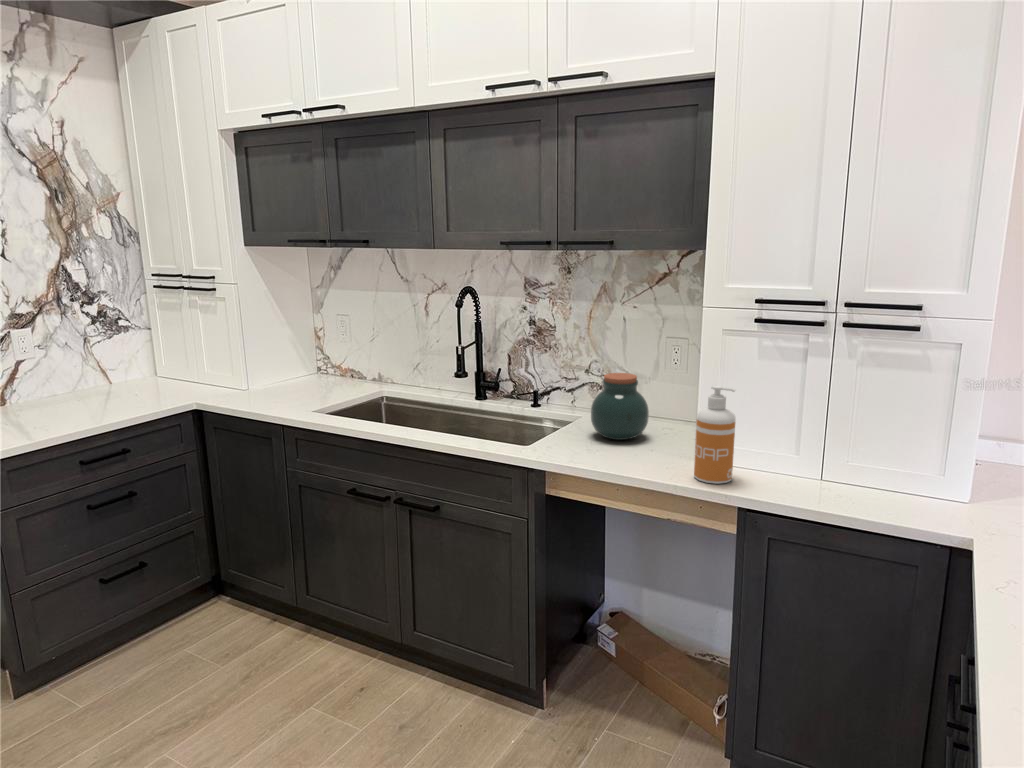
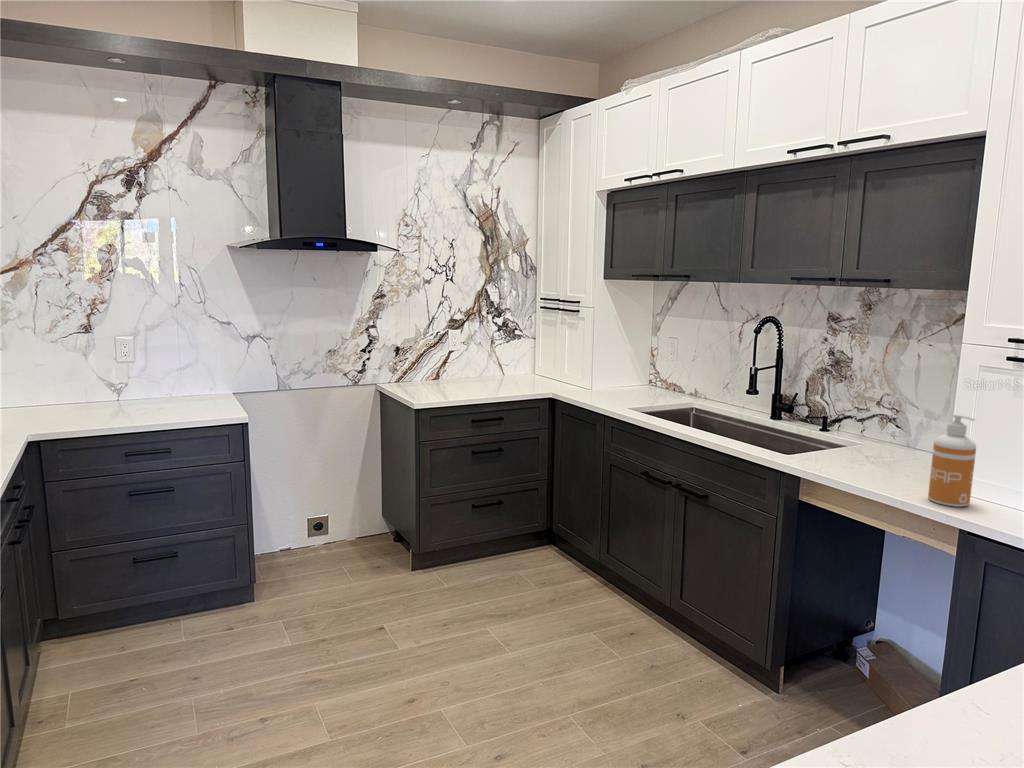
jar: present [591,373,649,440] -> none [858,402,919,464]

